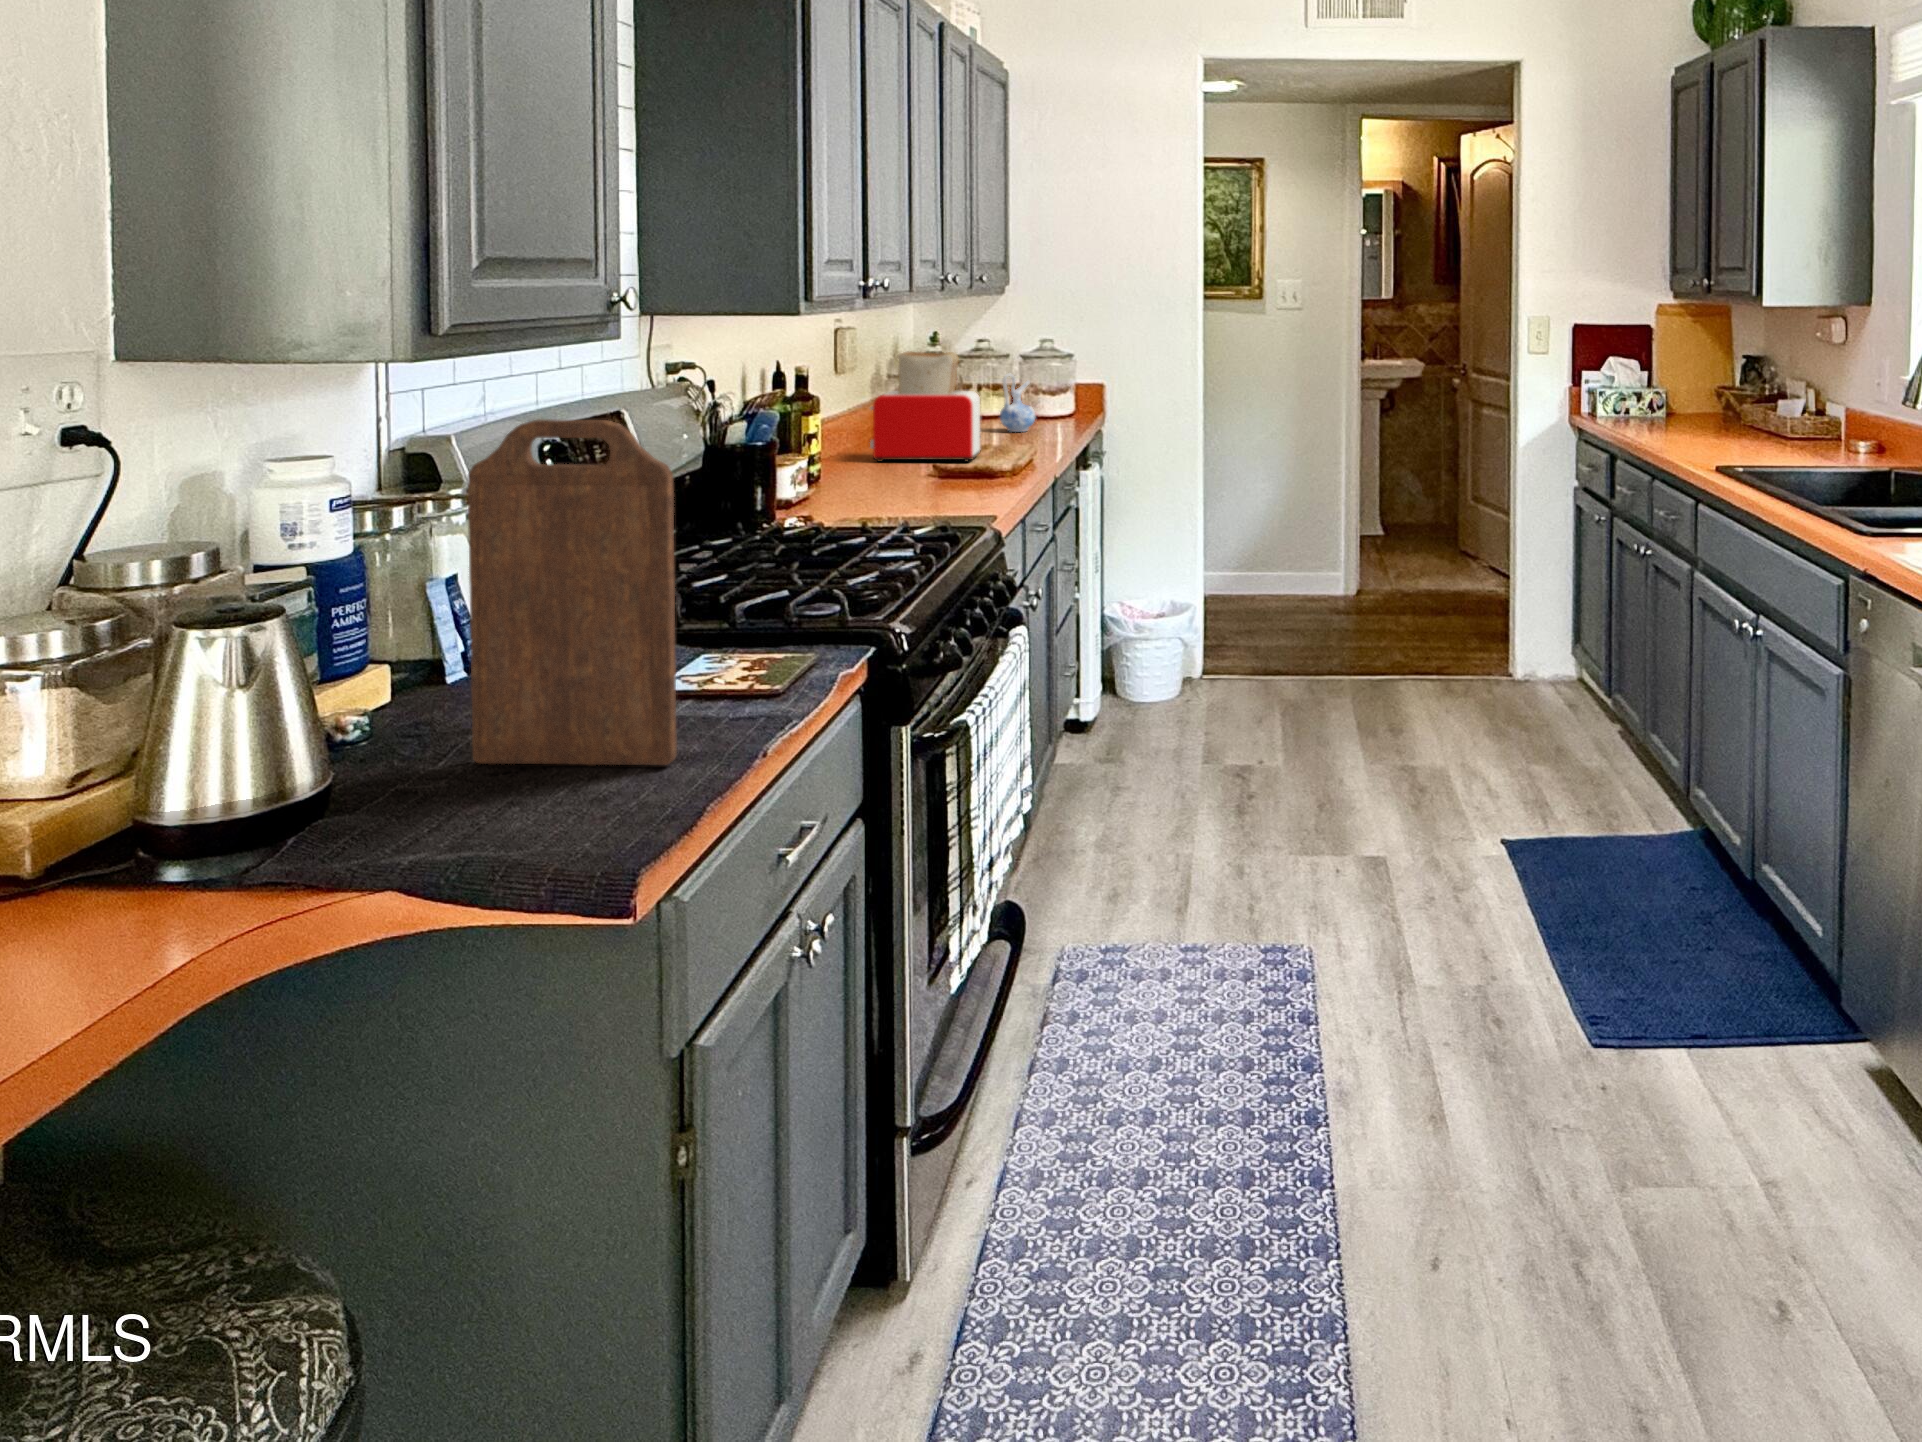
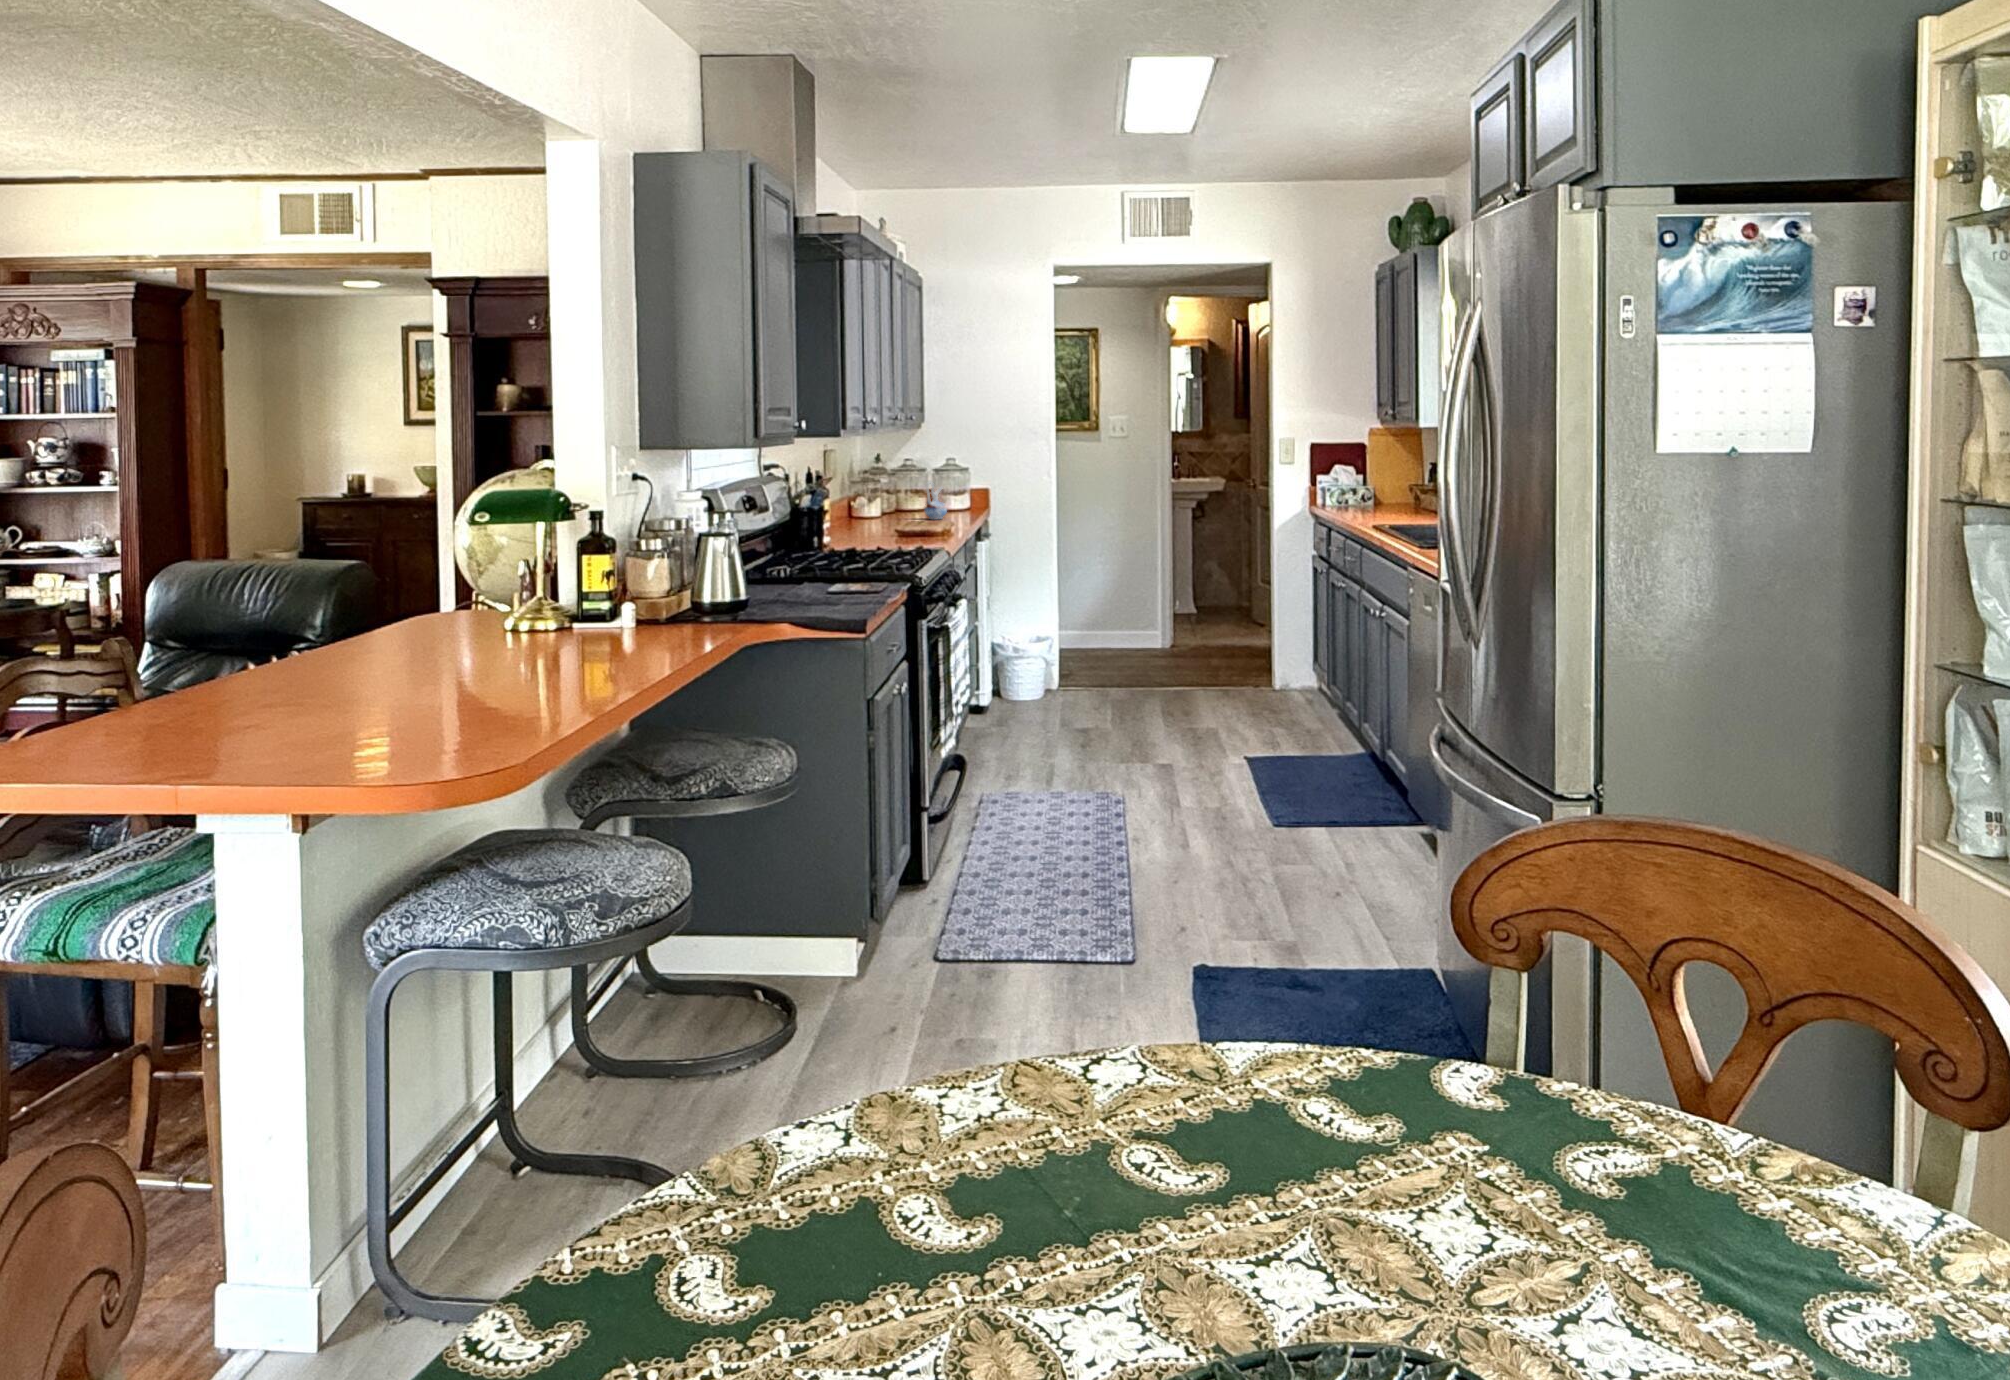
toaster: present [870,351,980,462] -> none [853,465,919,532]
cutting board: present [468,419,677,765] -> none [775,470,857,605]

